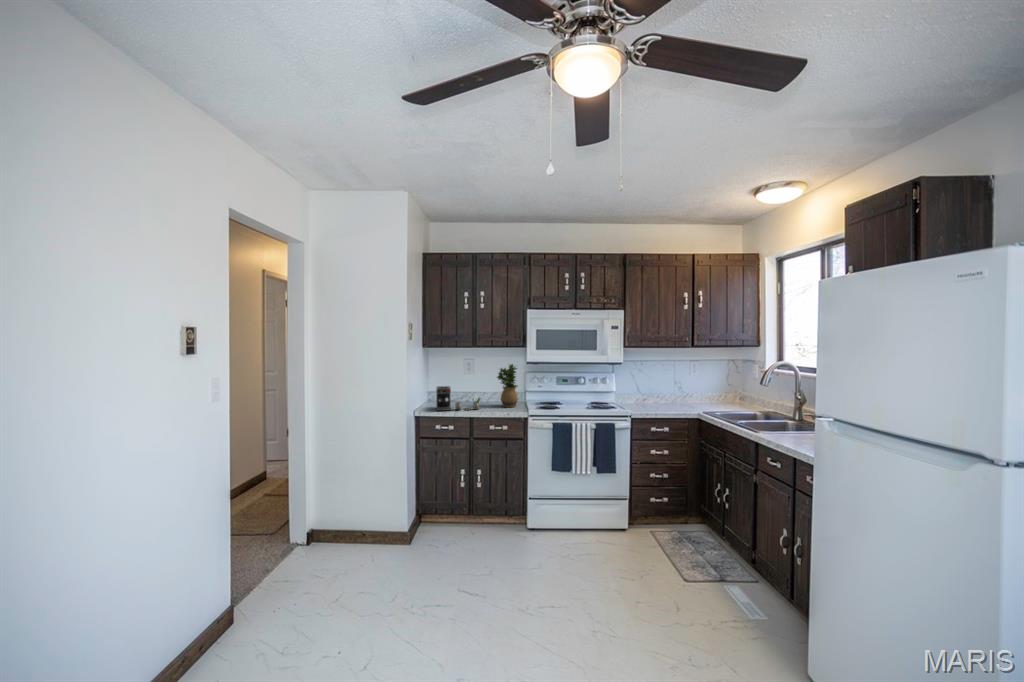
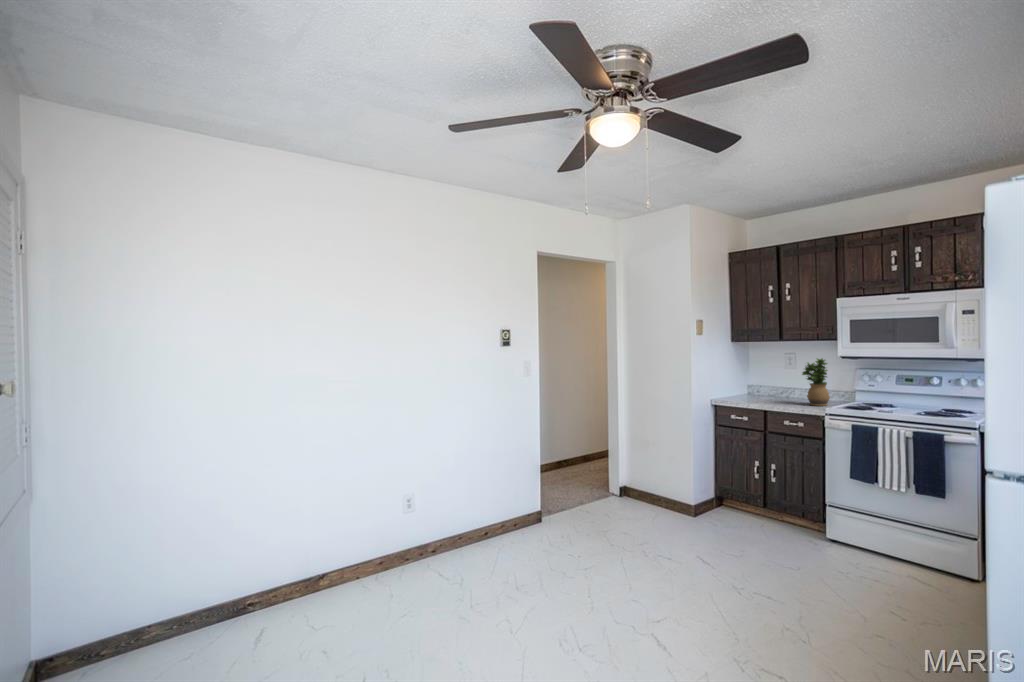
coffee maker: present [436,386,480,411] -> none [732,379,780,405]

